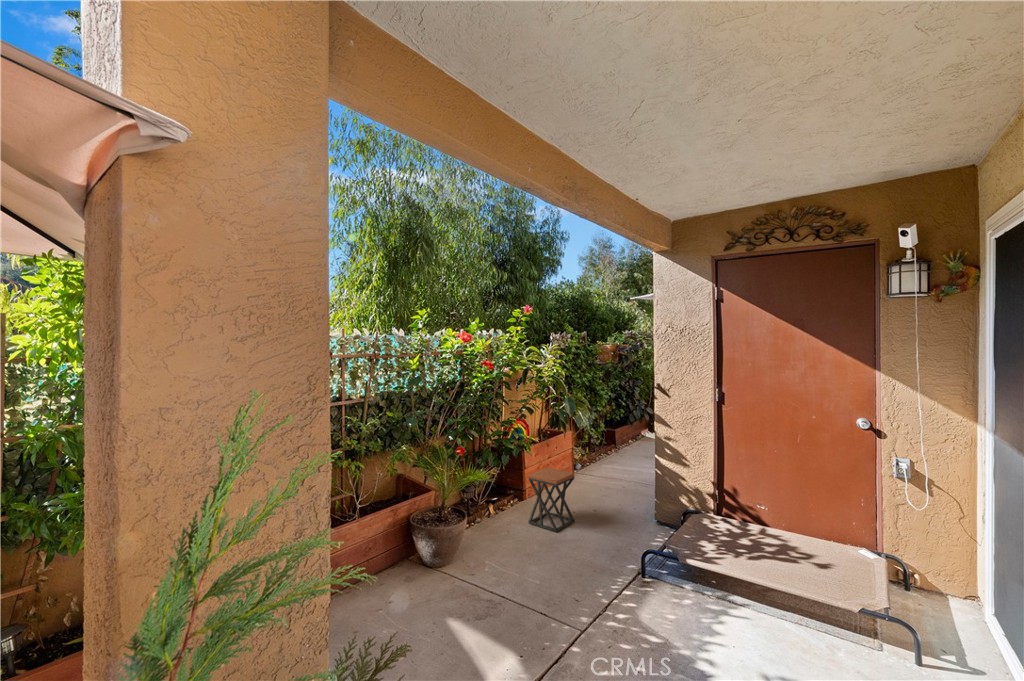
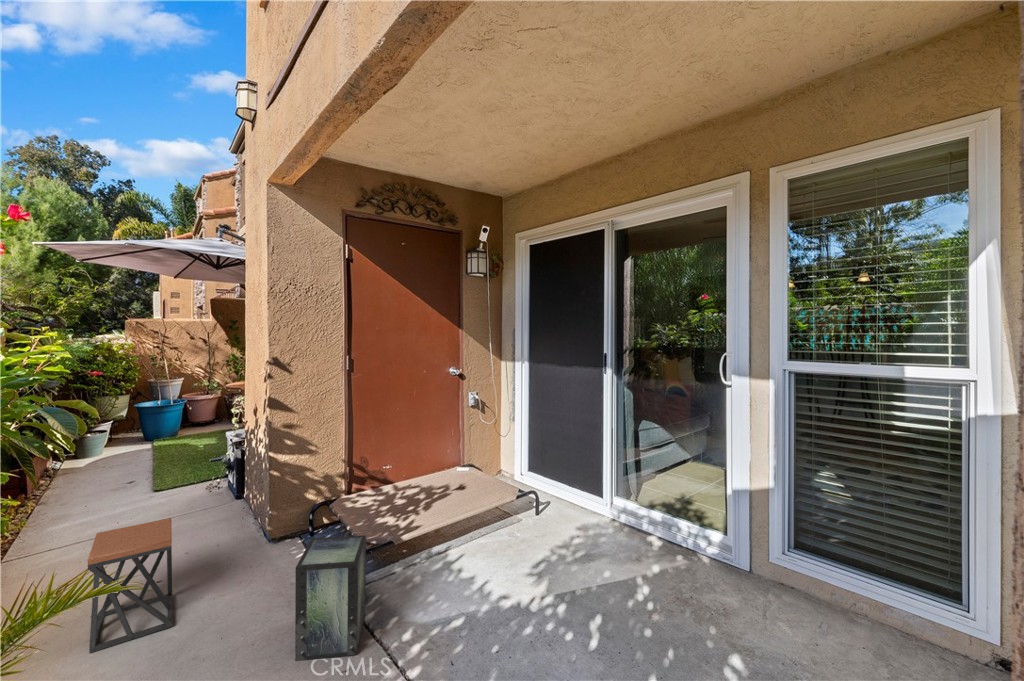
storage box: none [566,510,621,598] -> present [295,535,366,661]

